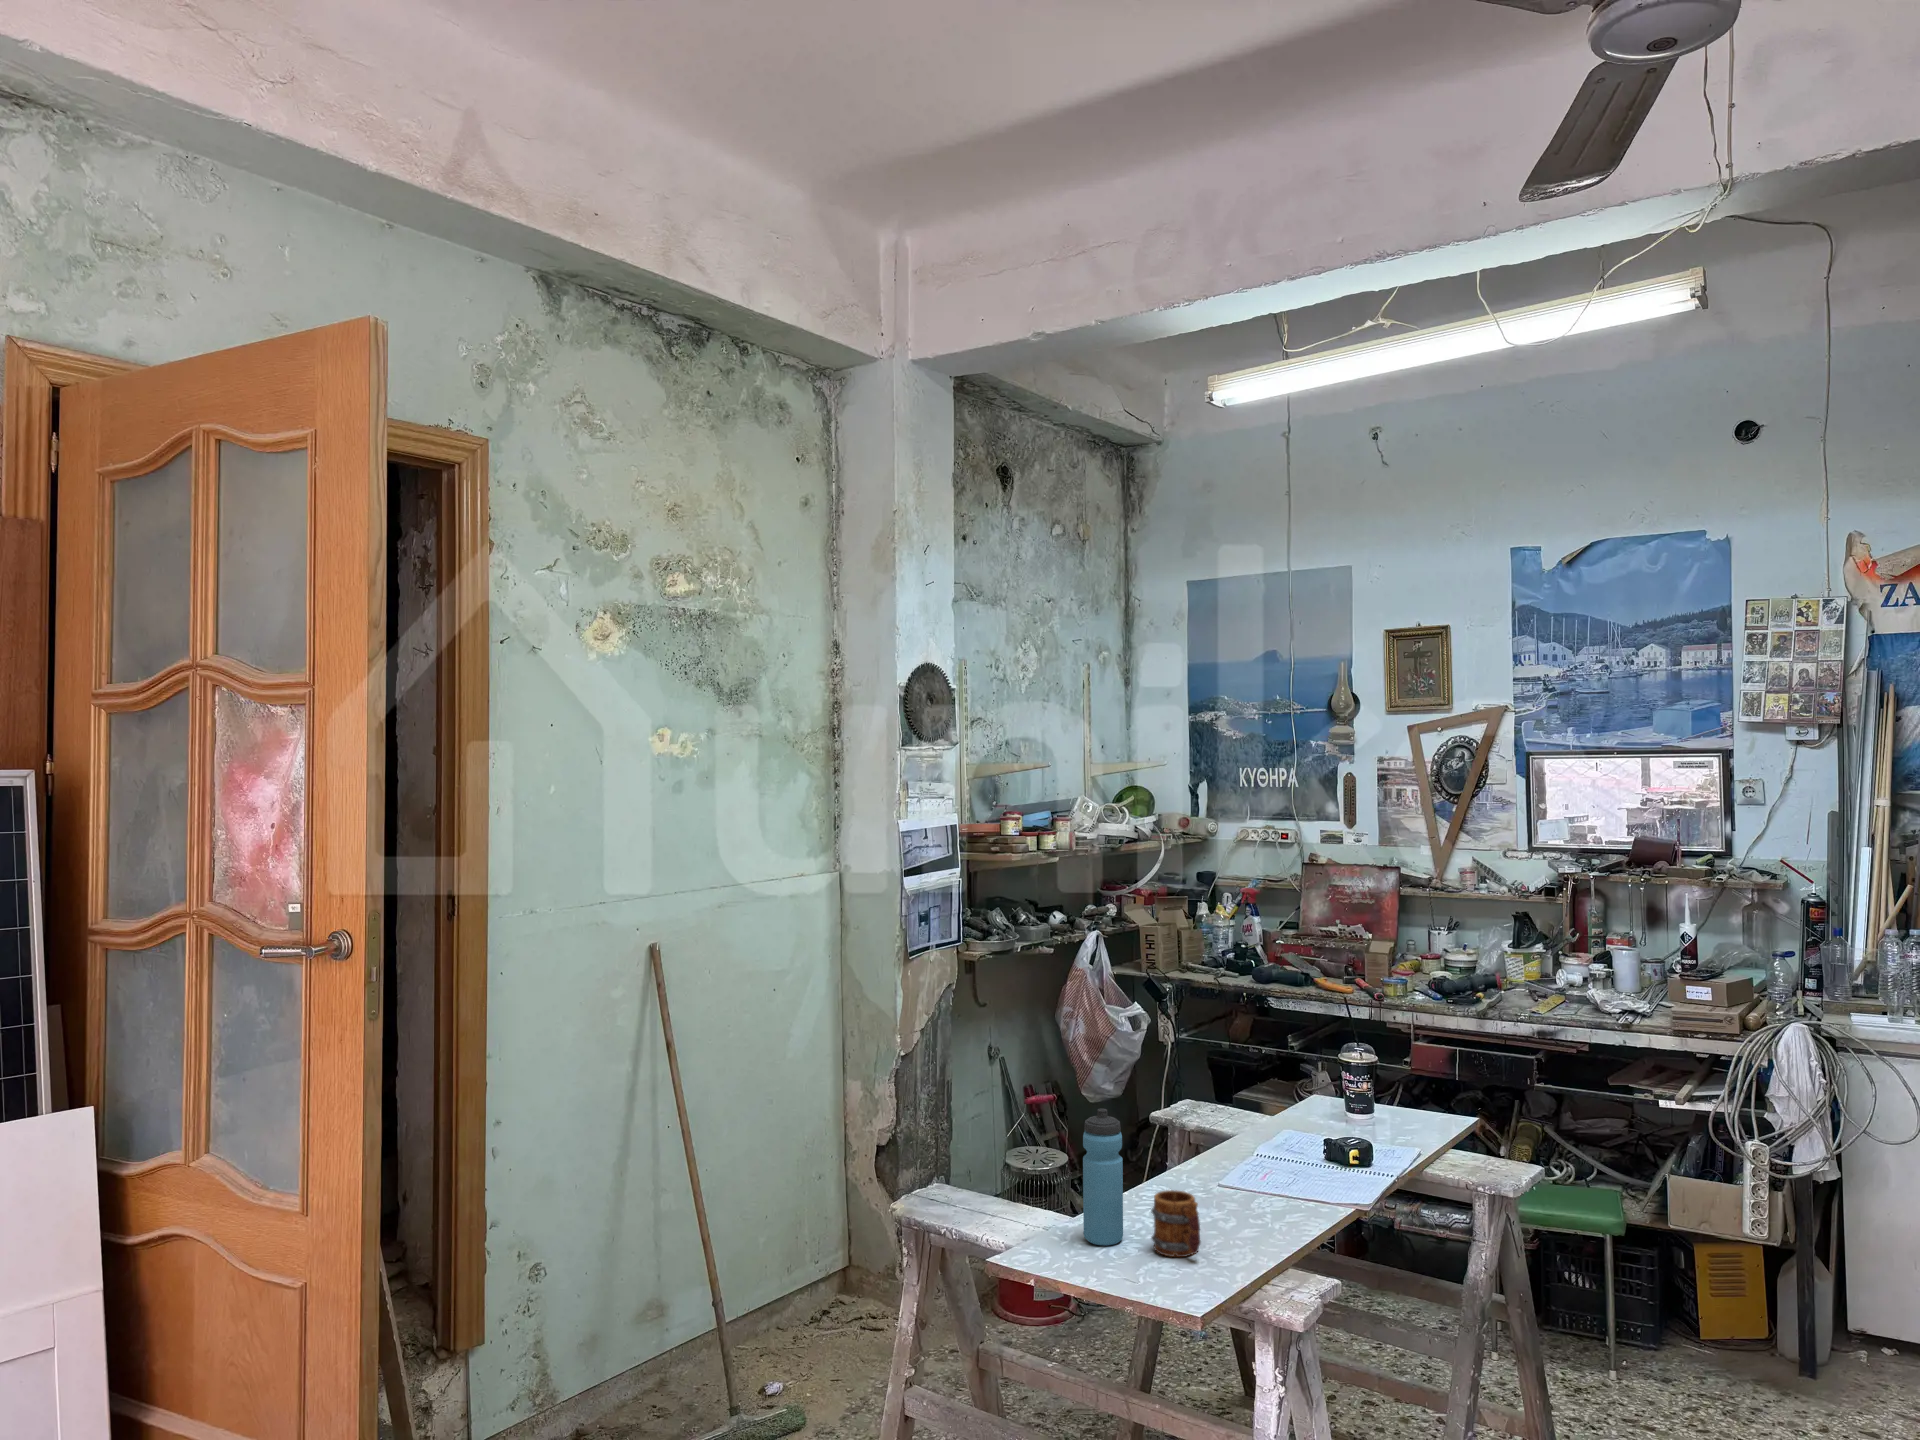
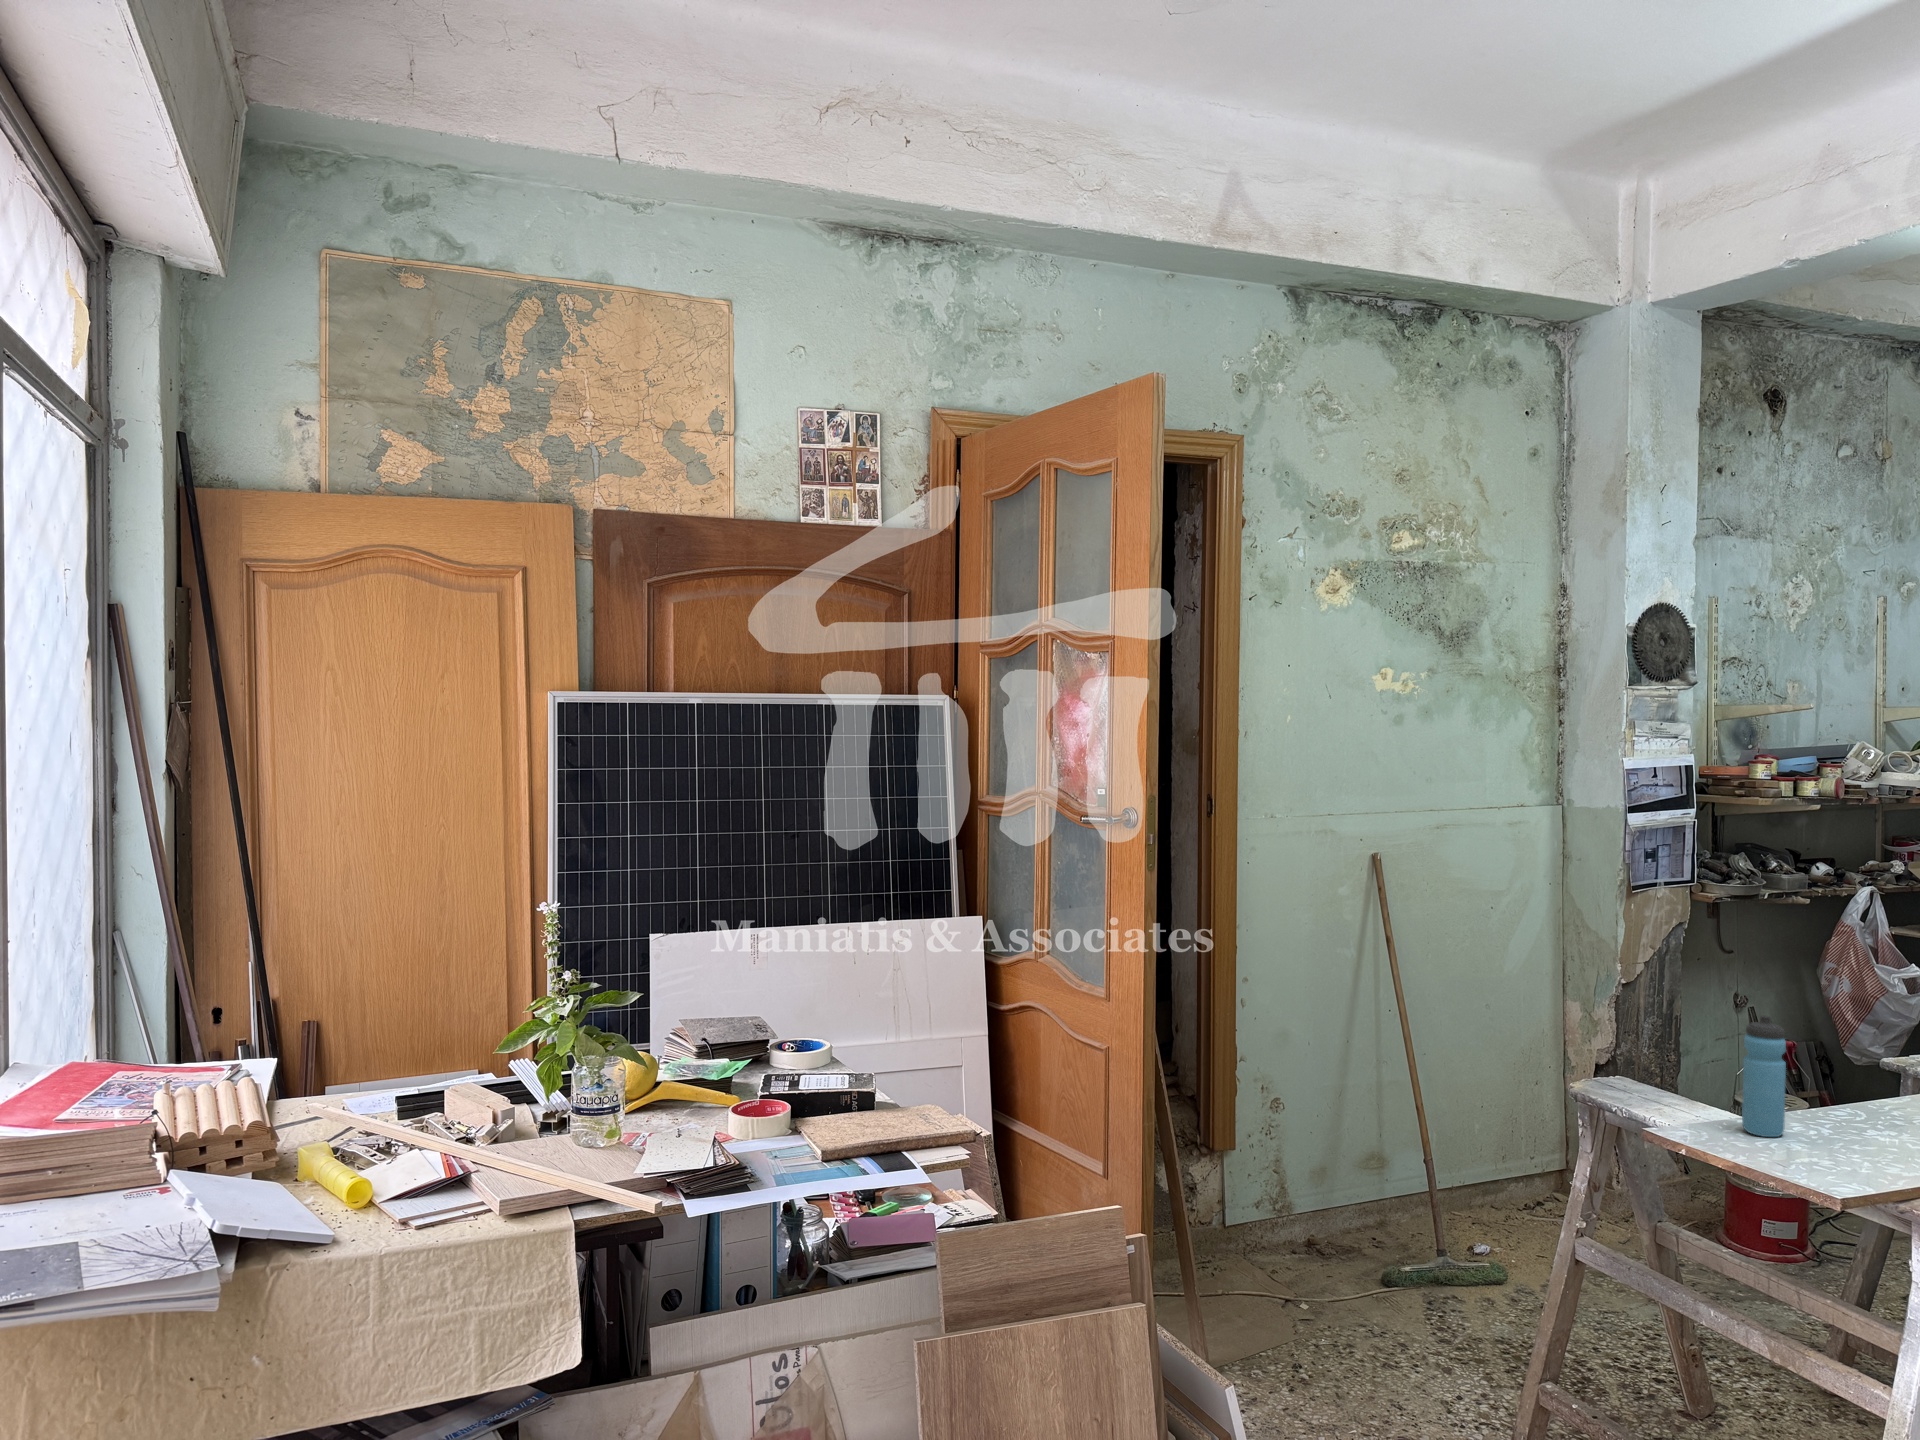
mug: present [1151,1190,1201,1257] -> none [1809,1097,1861,1156]

